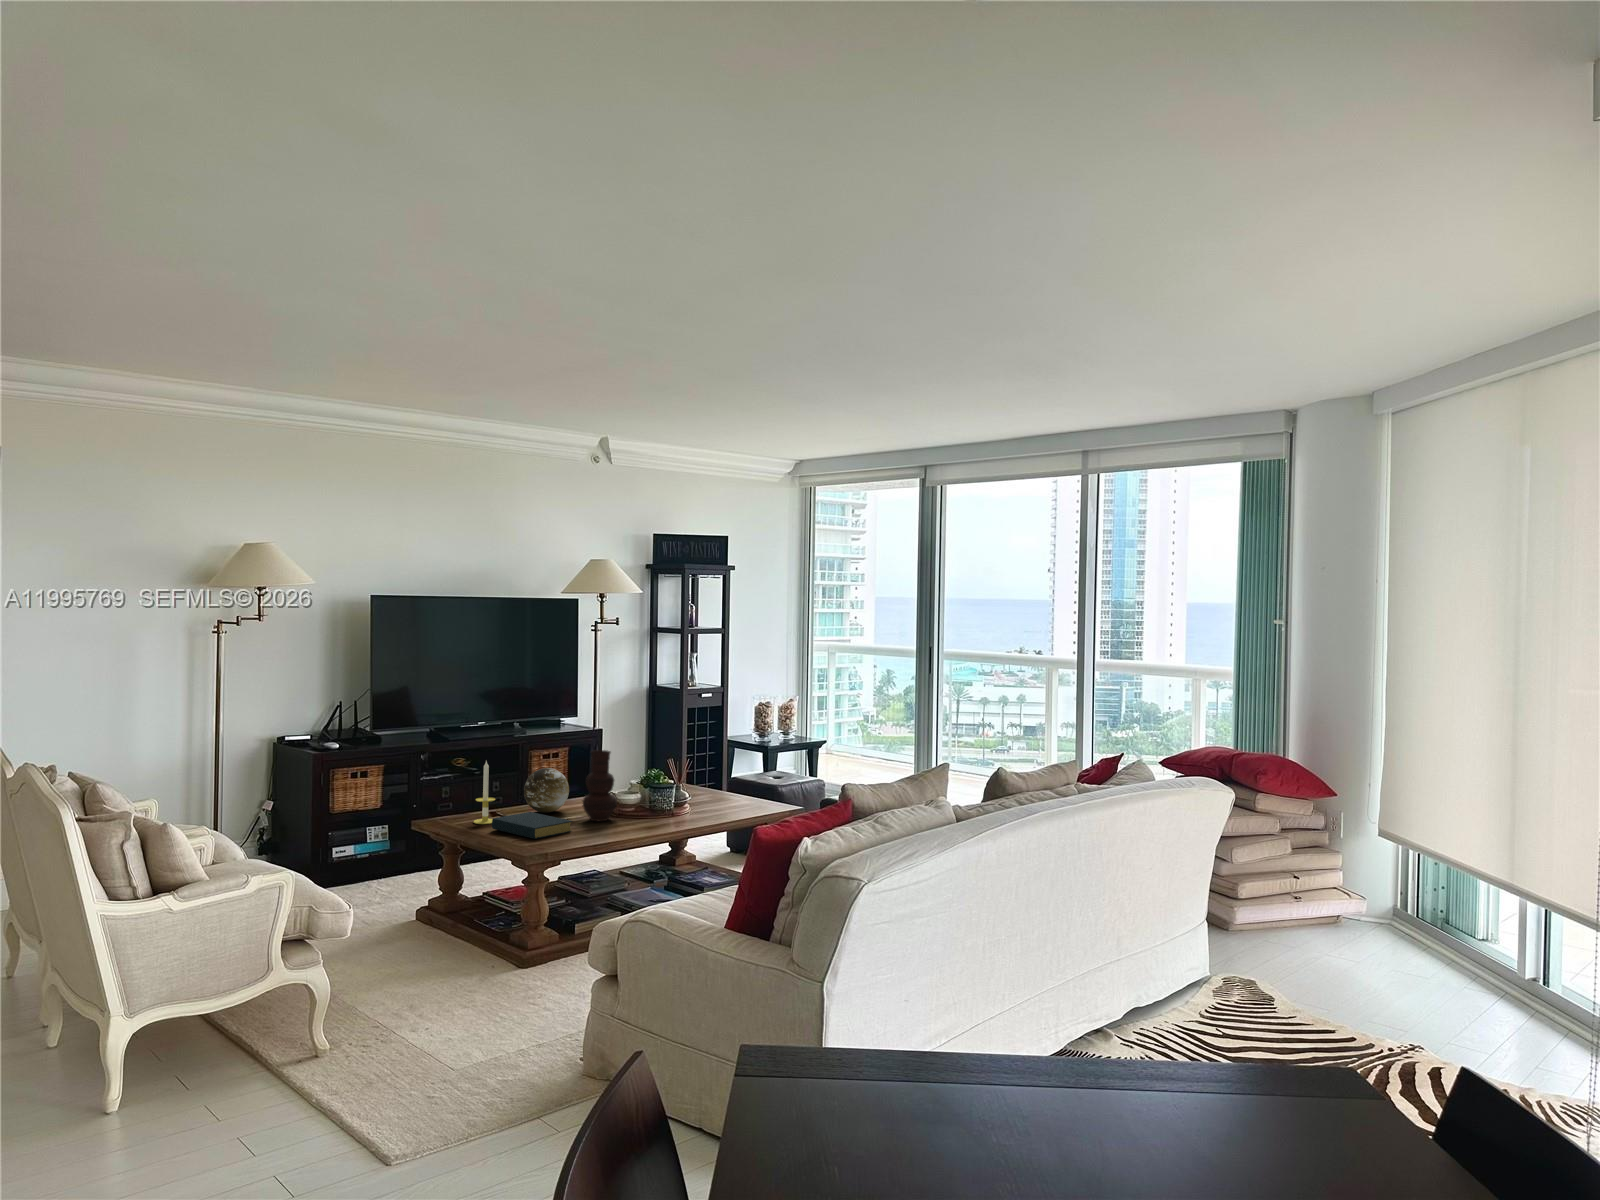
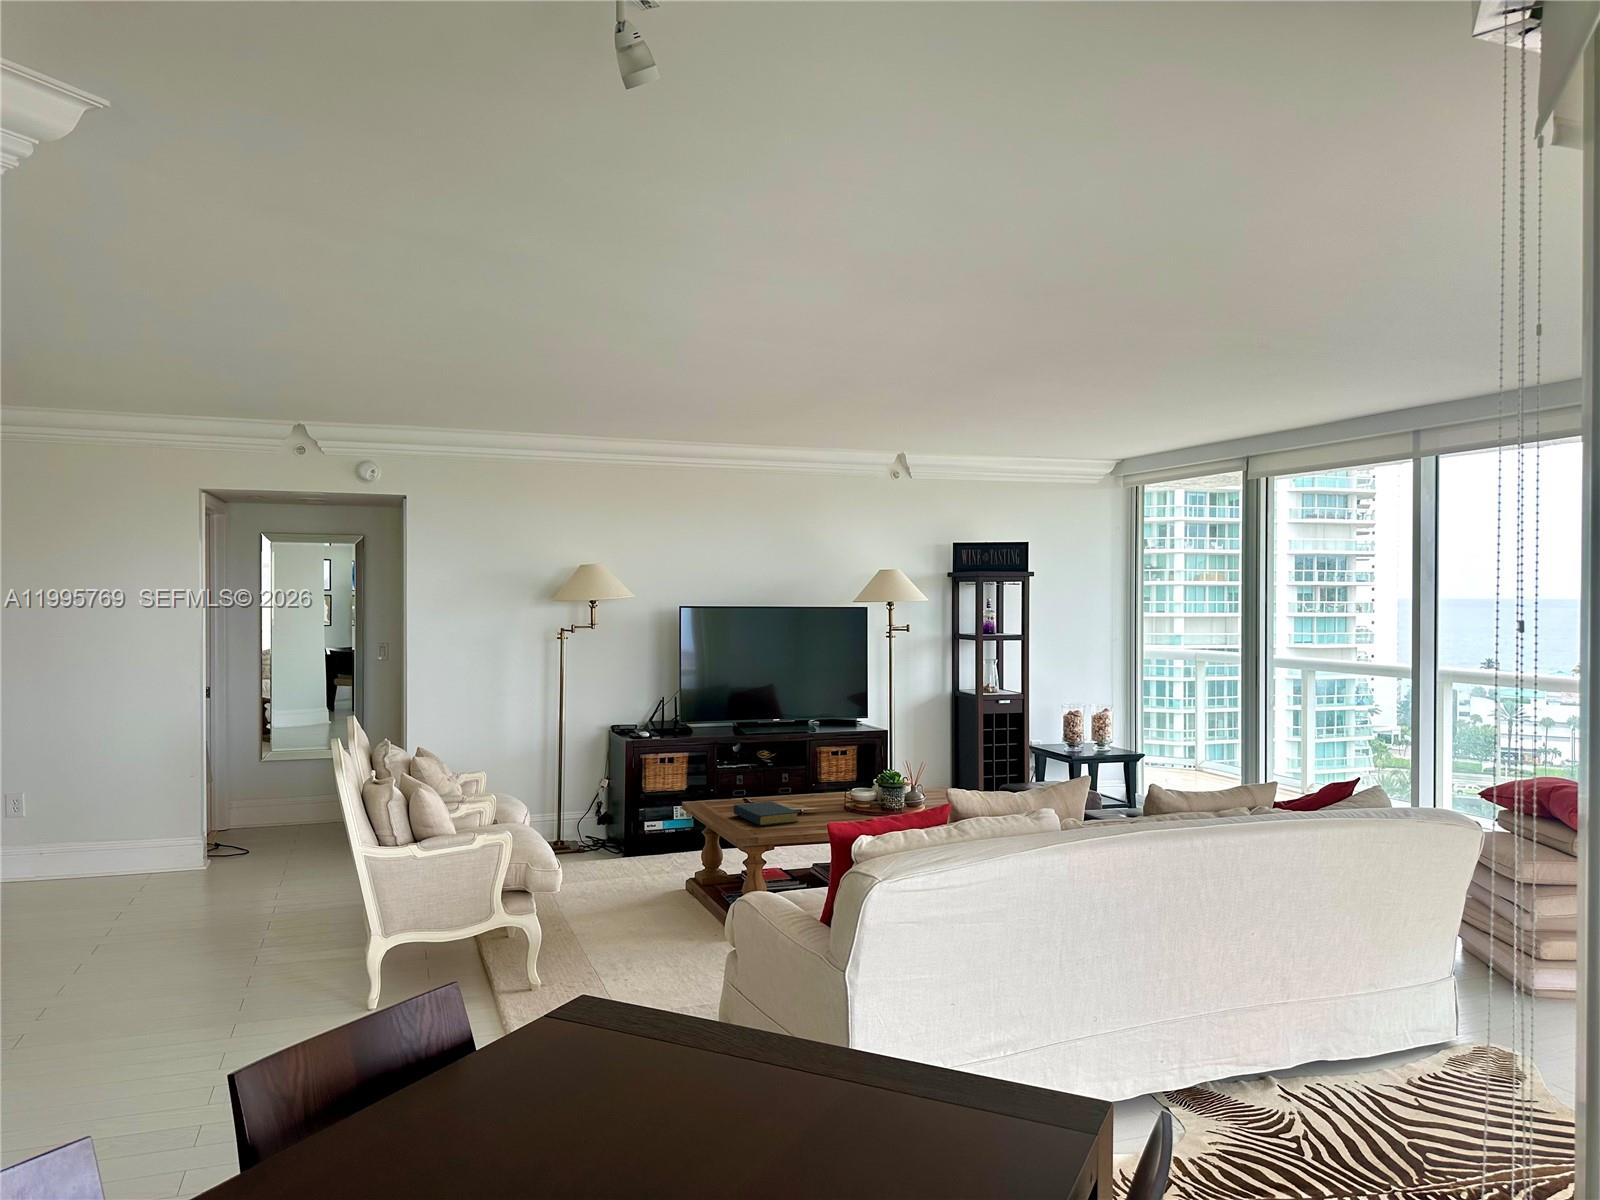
vase: present [583,750,617,821] -> none [816,748,848,815]
candle: present [474,761,496,824] -> none [726,752,746,810]
decorative orb: present [524,768,569,813] -> none [774,763,814,804]

